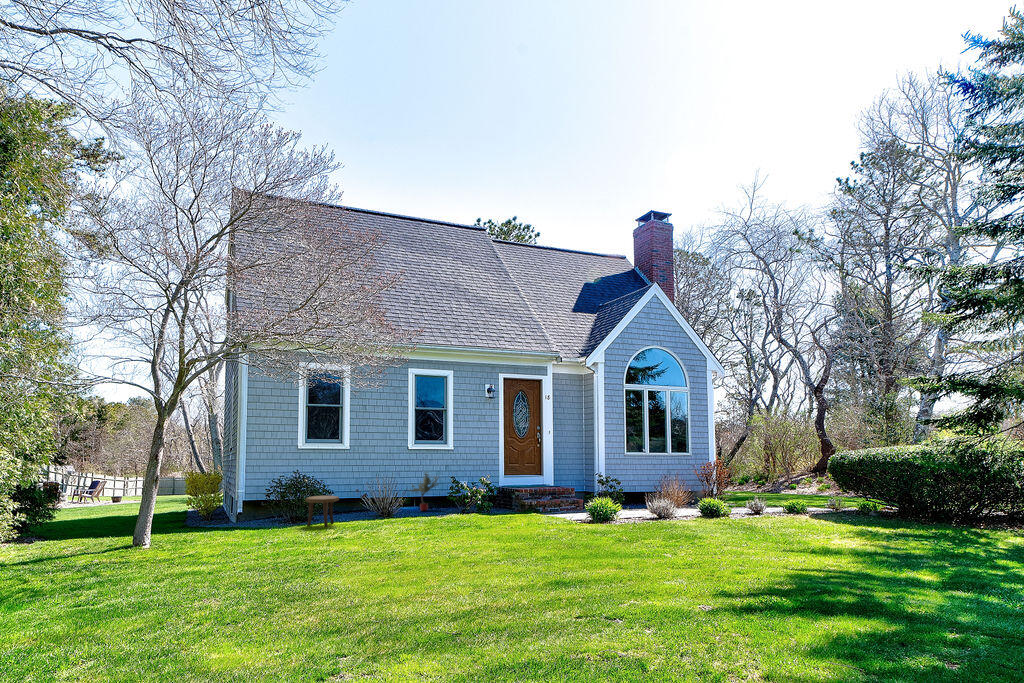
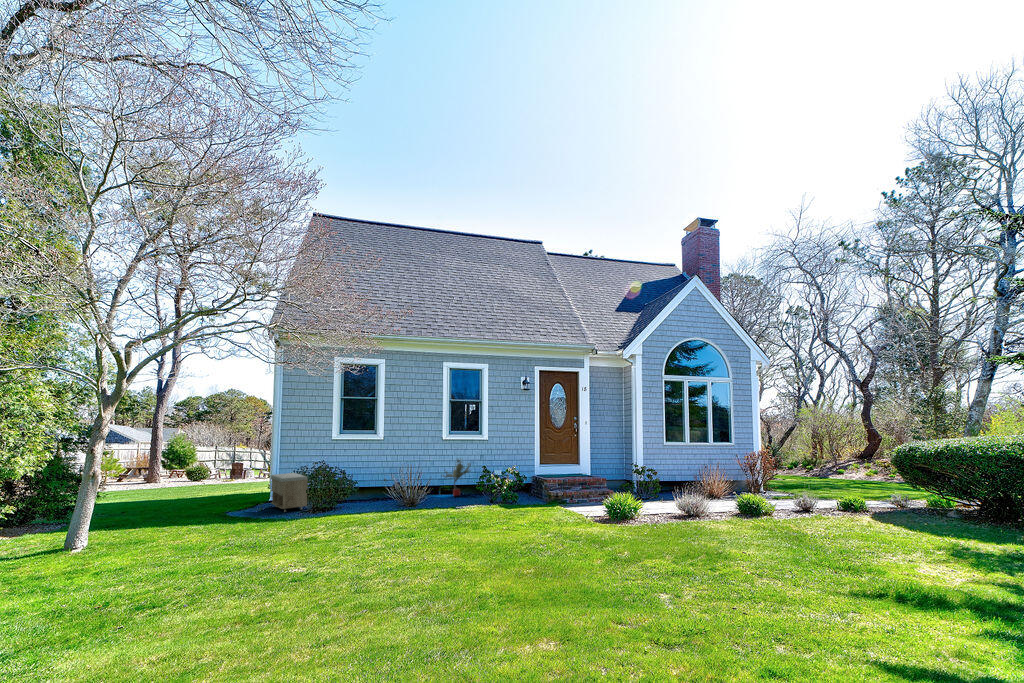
storage bench: none [238,489,285,528] -> present [271,473,308,512]
side table: present [305,496,339,527] -> none [323,481,355,513]

